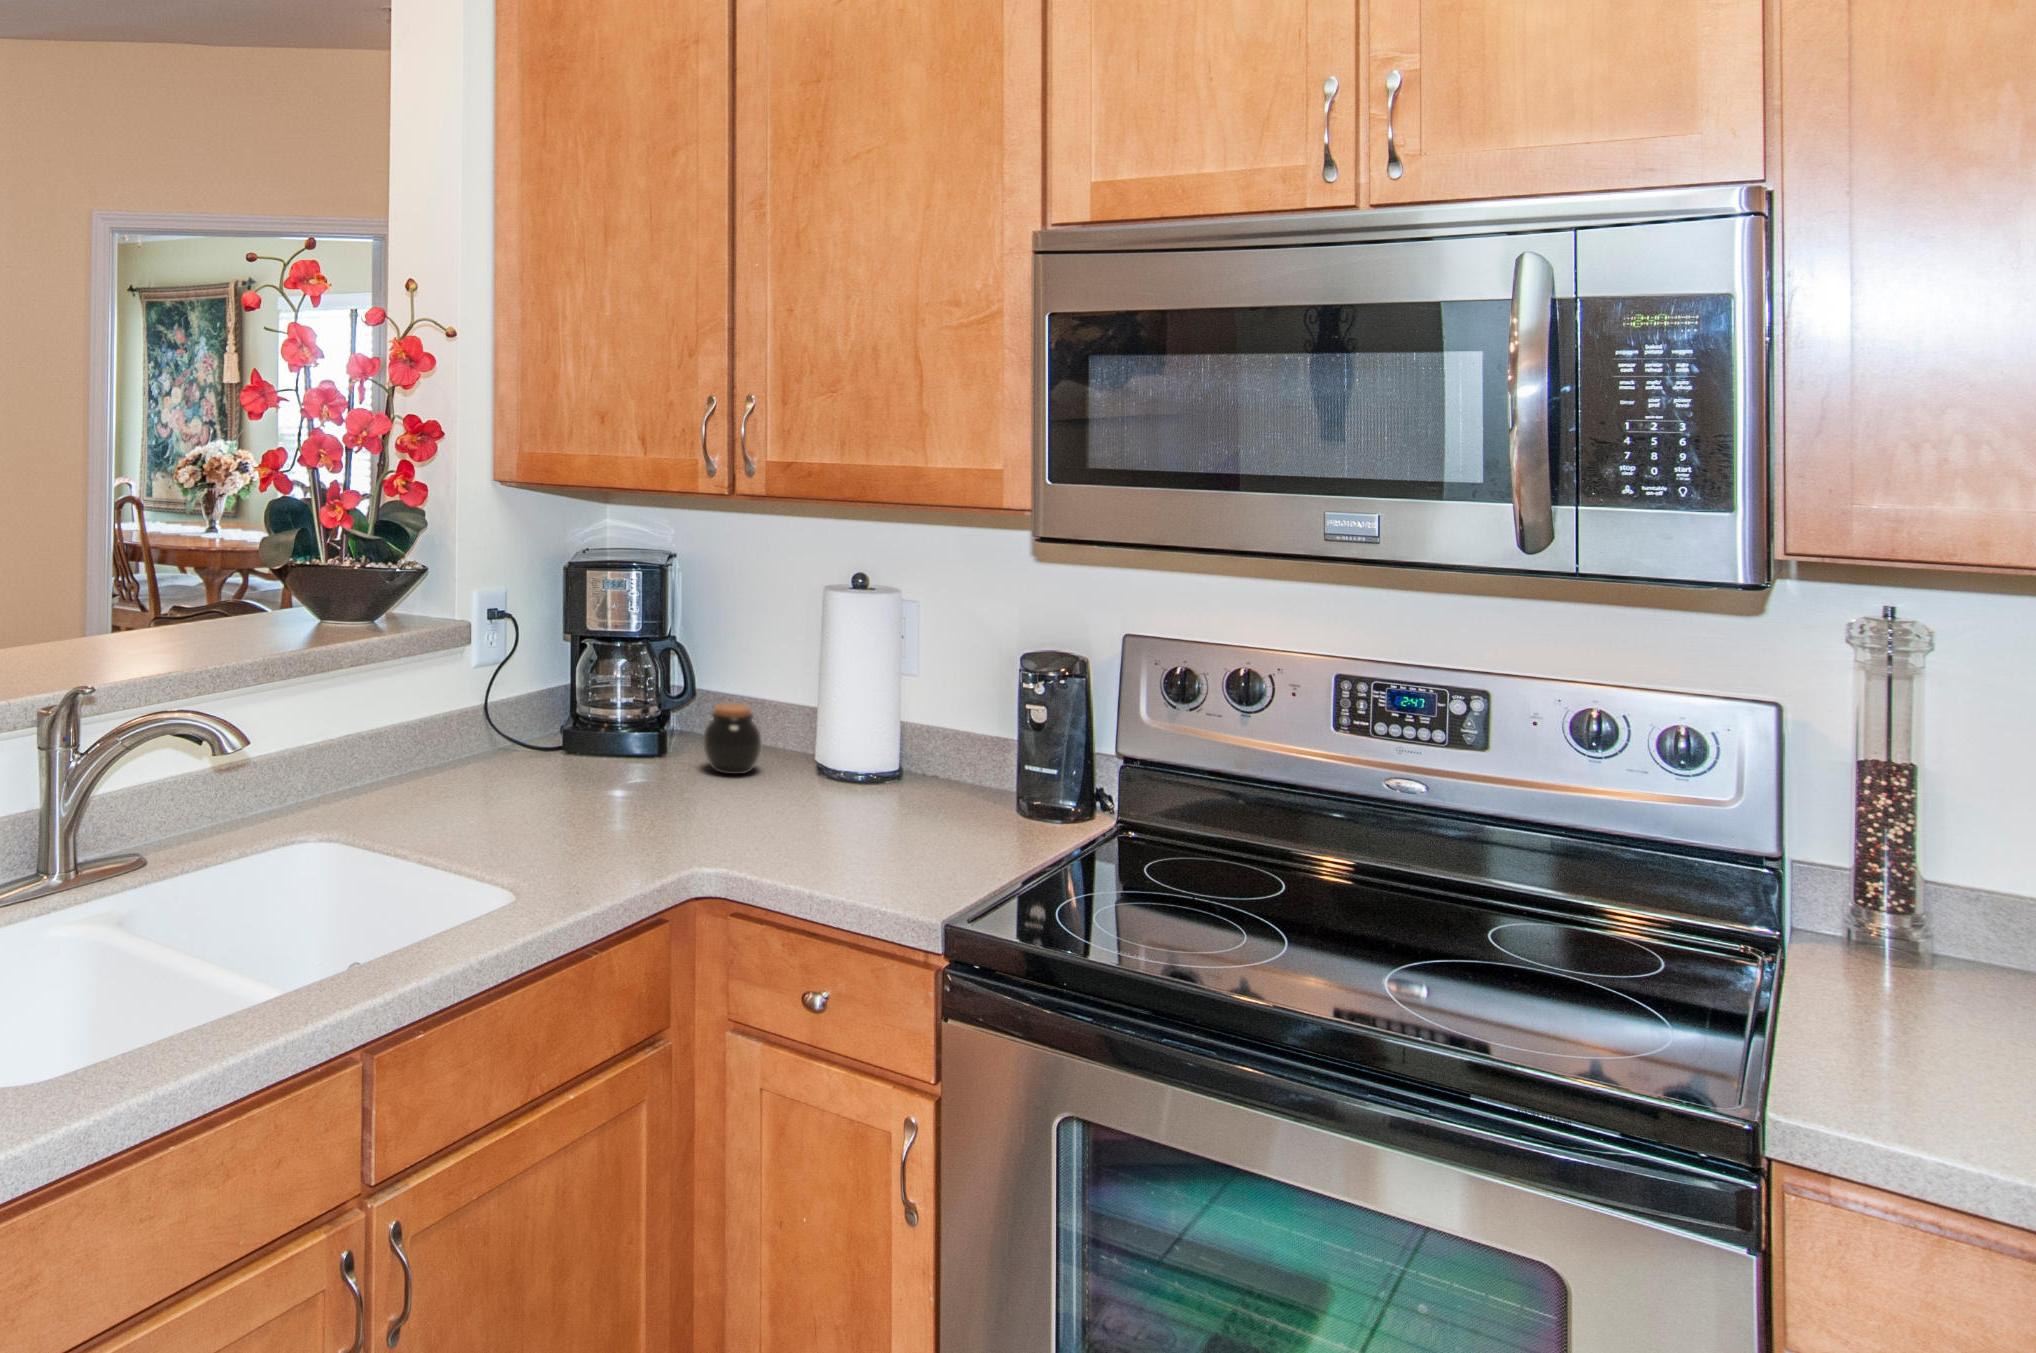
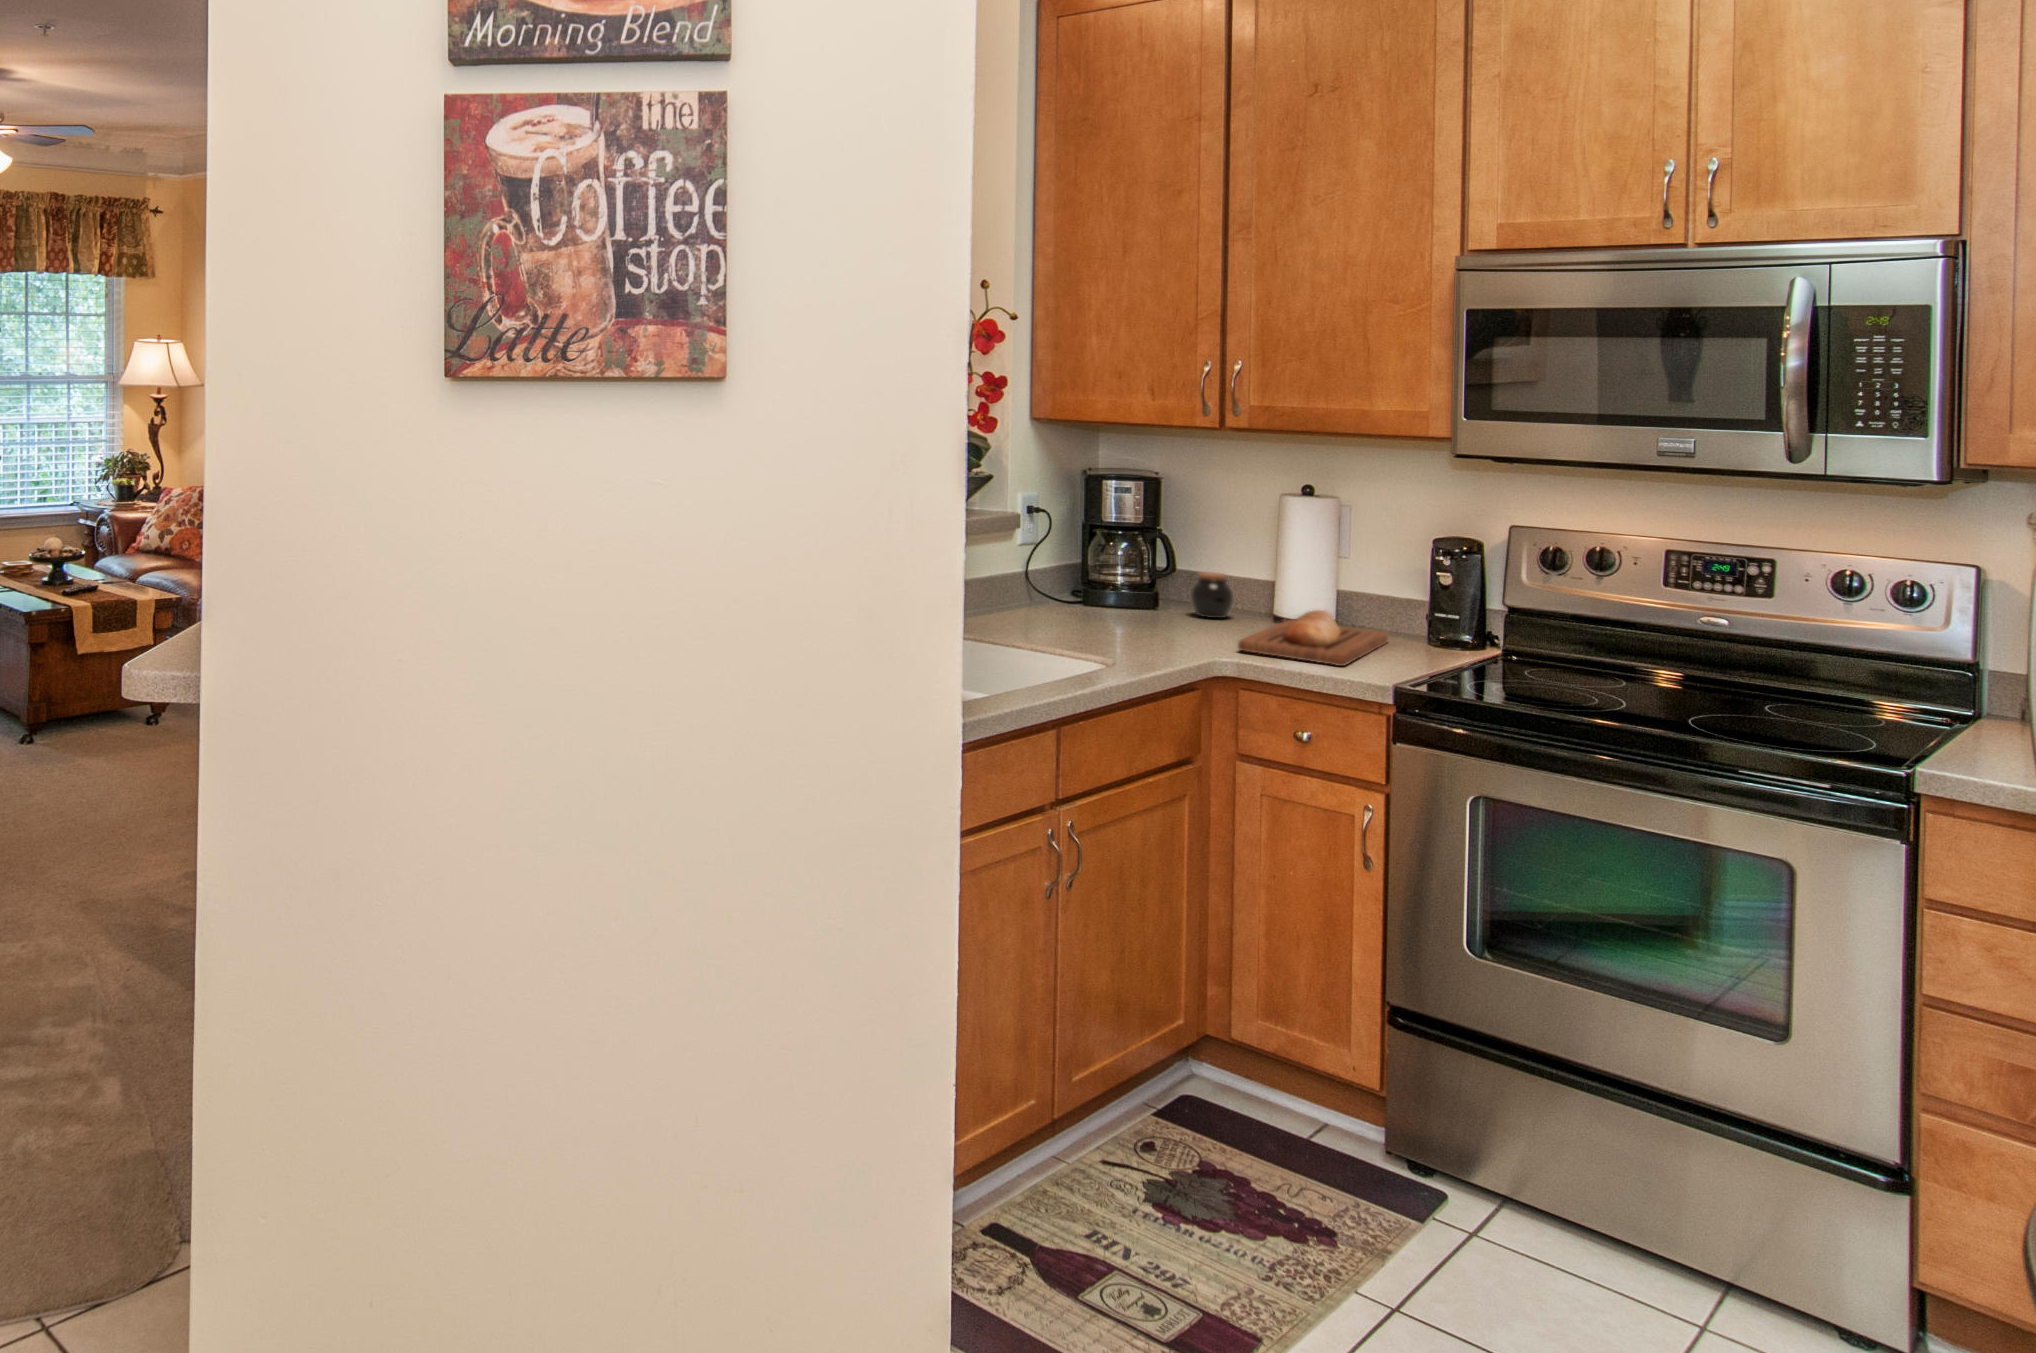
bread loaf: none [744,770,963,886] -> present [1238,610,1388,666]

